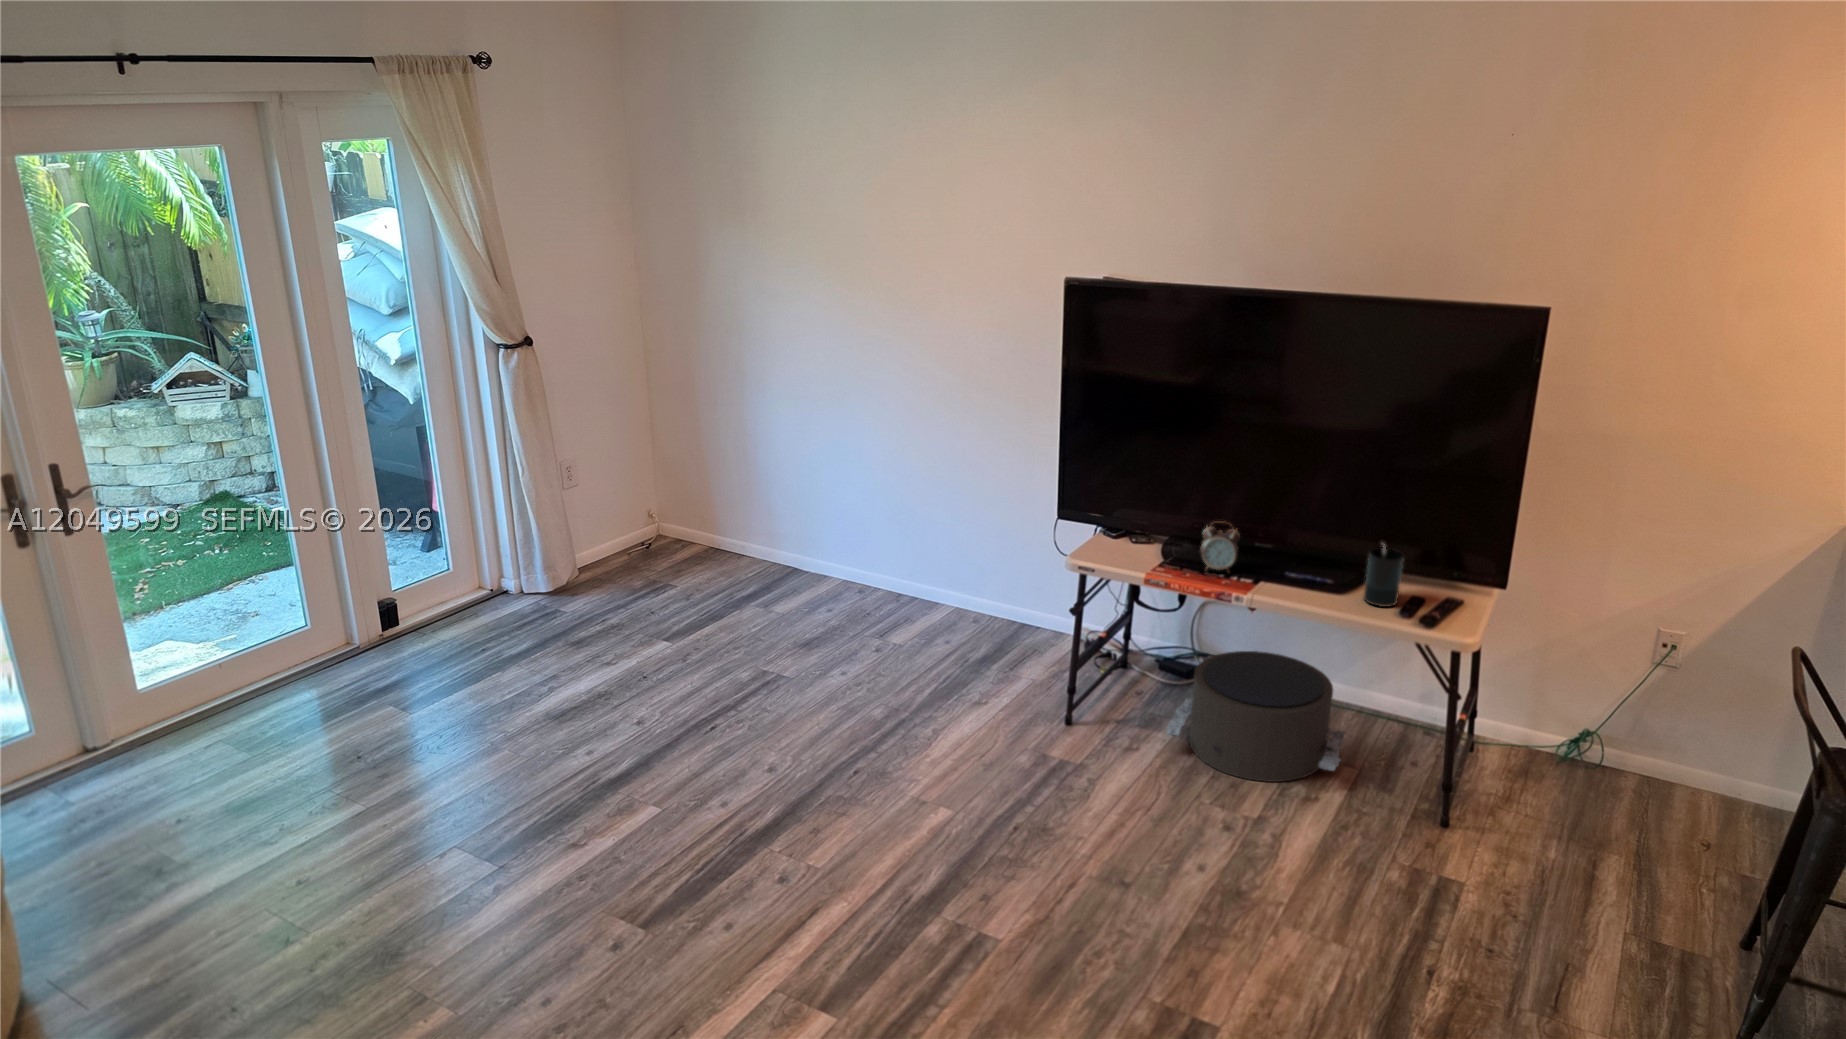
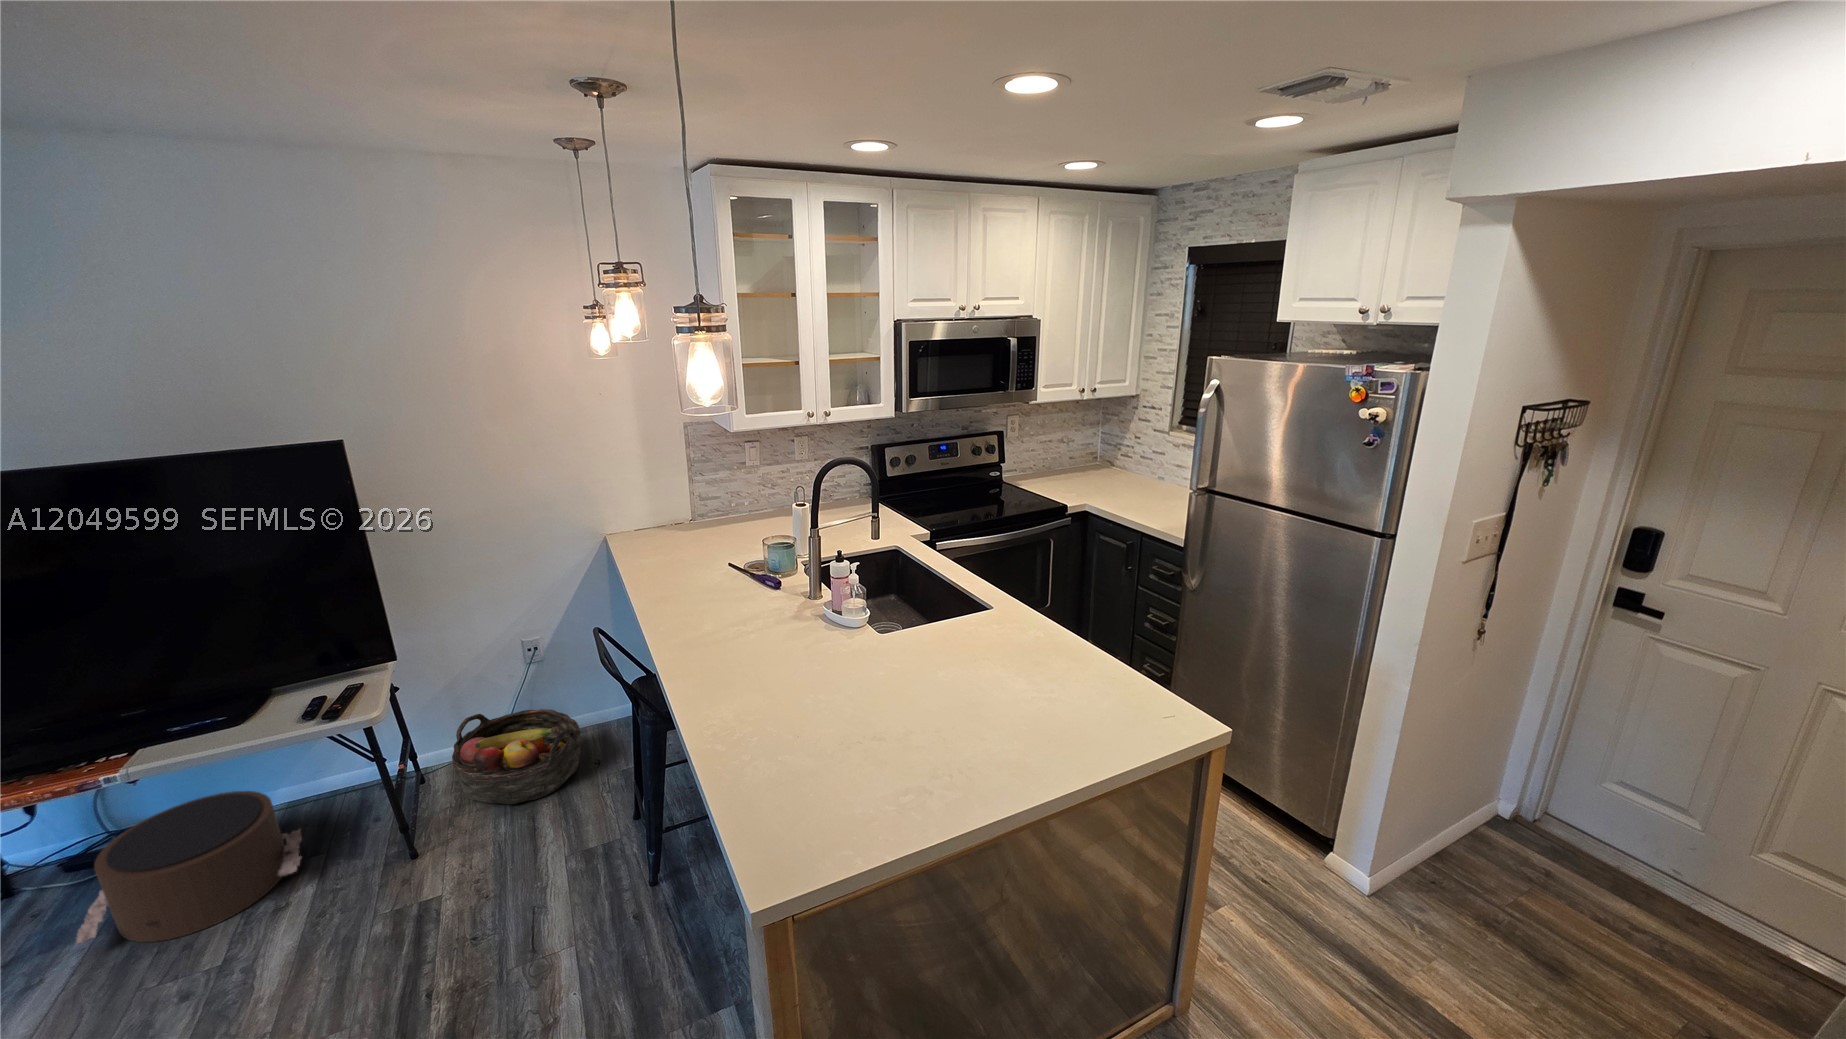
alarm clock: present [1200,521,1240,570] -> none [33,711,95,768]
candle: present [1364,546,1404,607] -> none [249,668,298,724]
basket: none [1514,696,1697,846] -> present [452,709,582,804]

